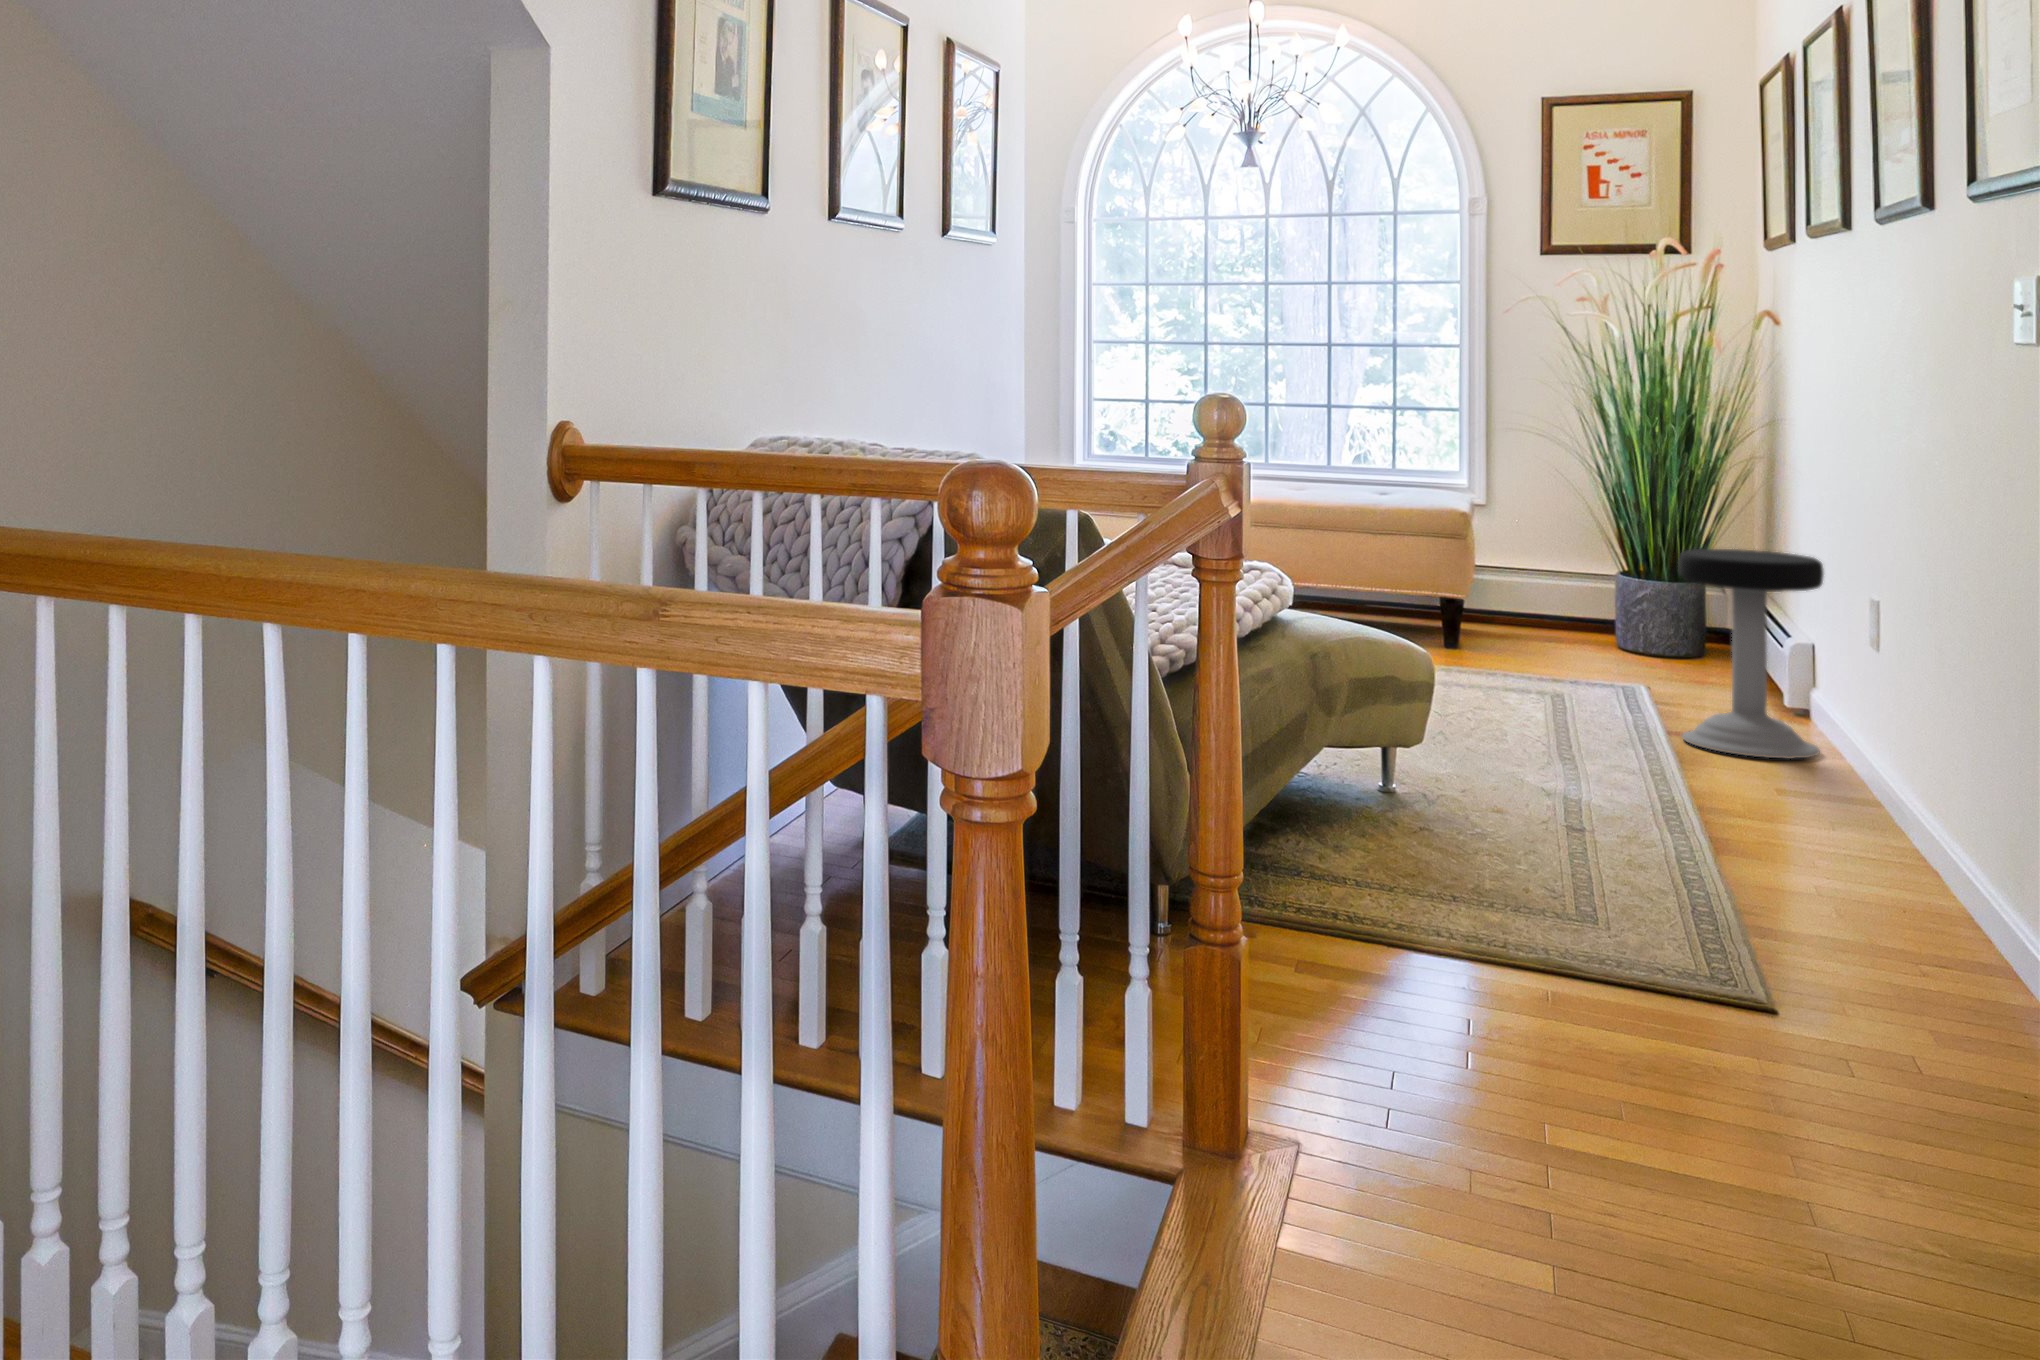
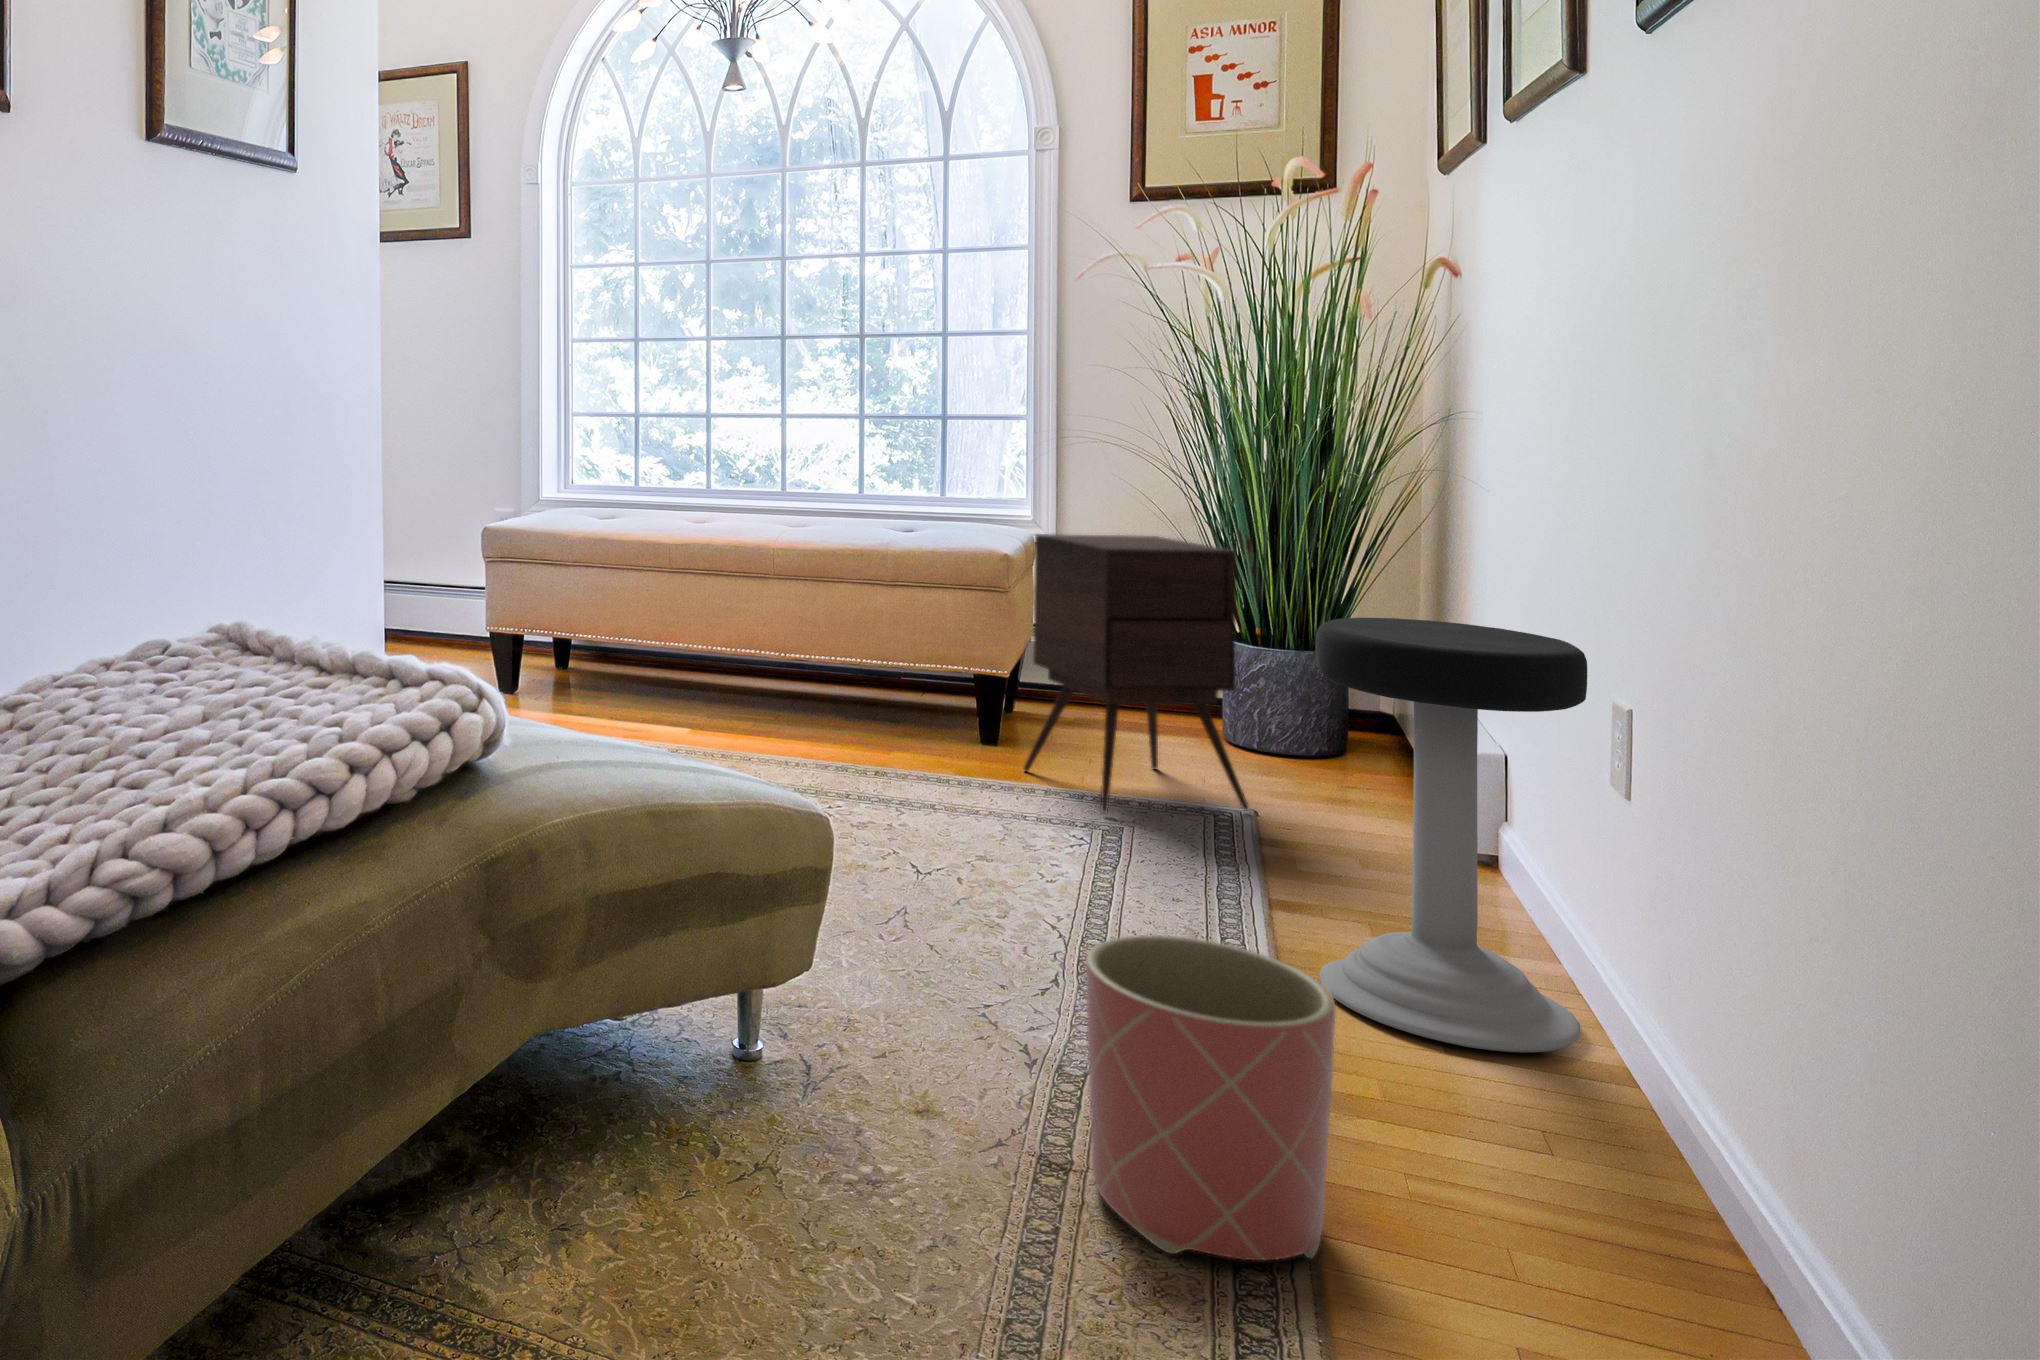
side table: none [1482,505,1638,677] -> present [1024,534,1249,813]
planter: none [1571,687,1686,805] -> present [1086,935,1335,1260]

